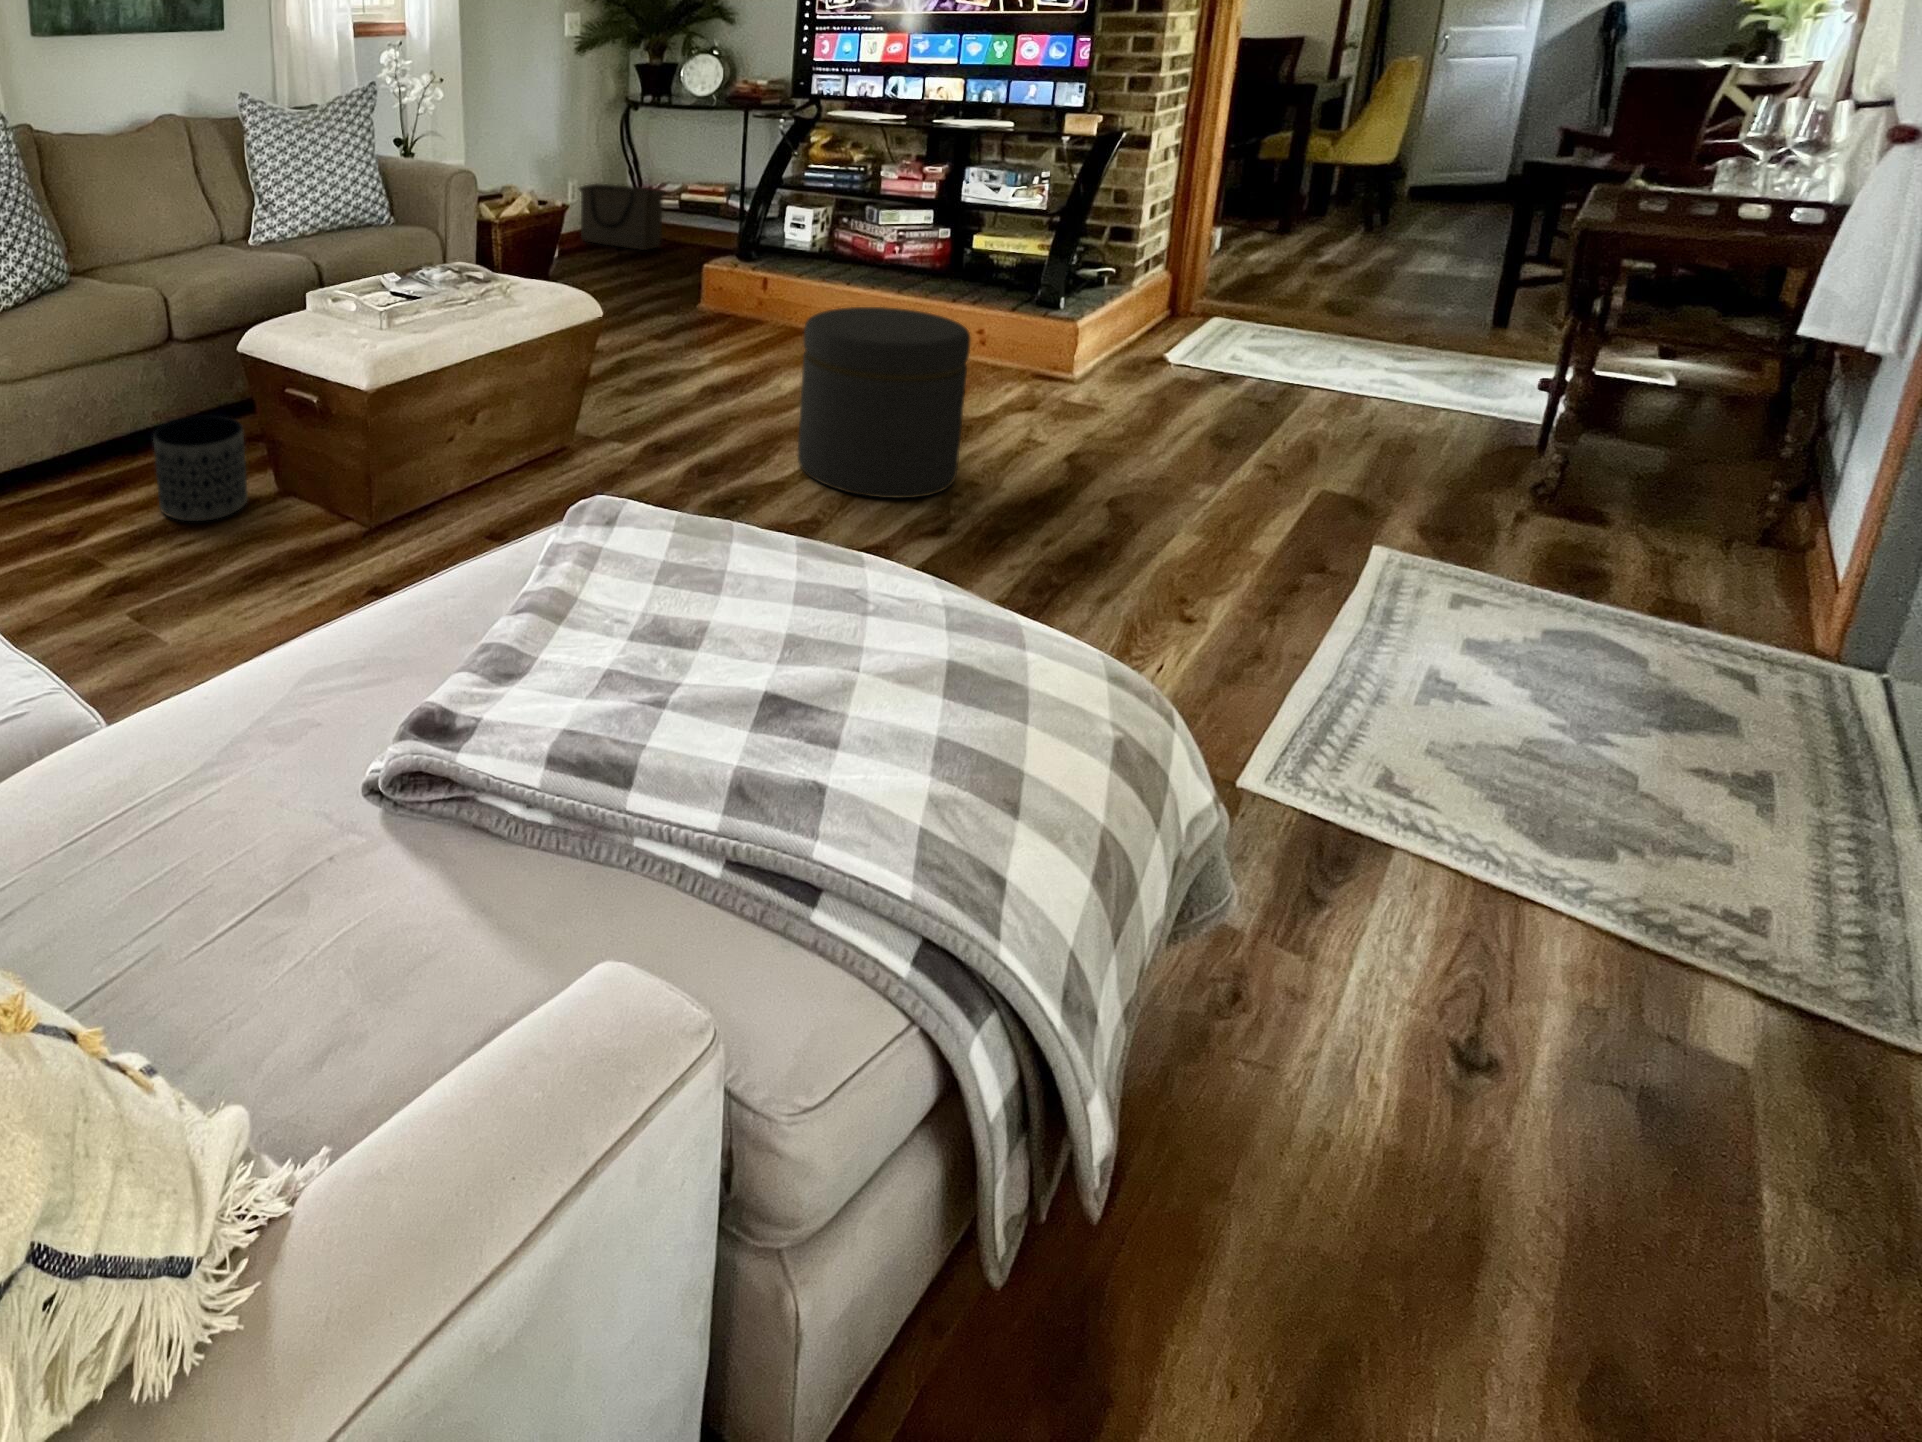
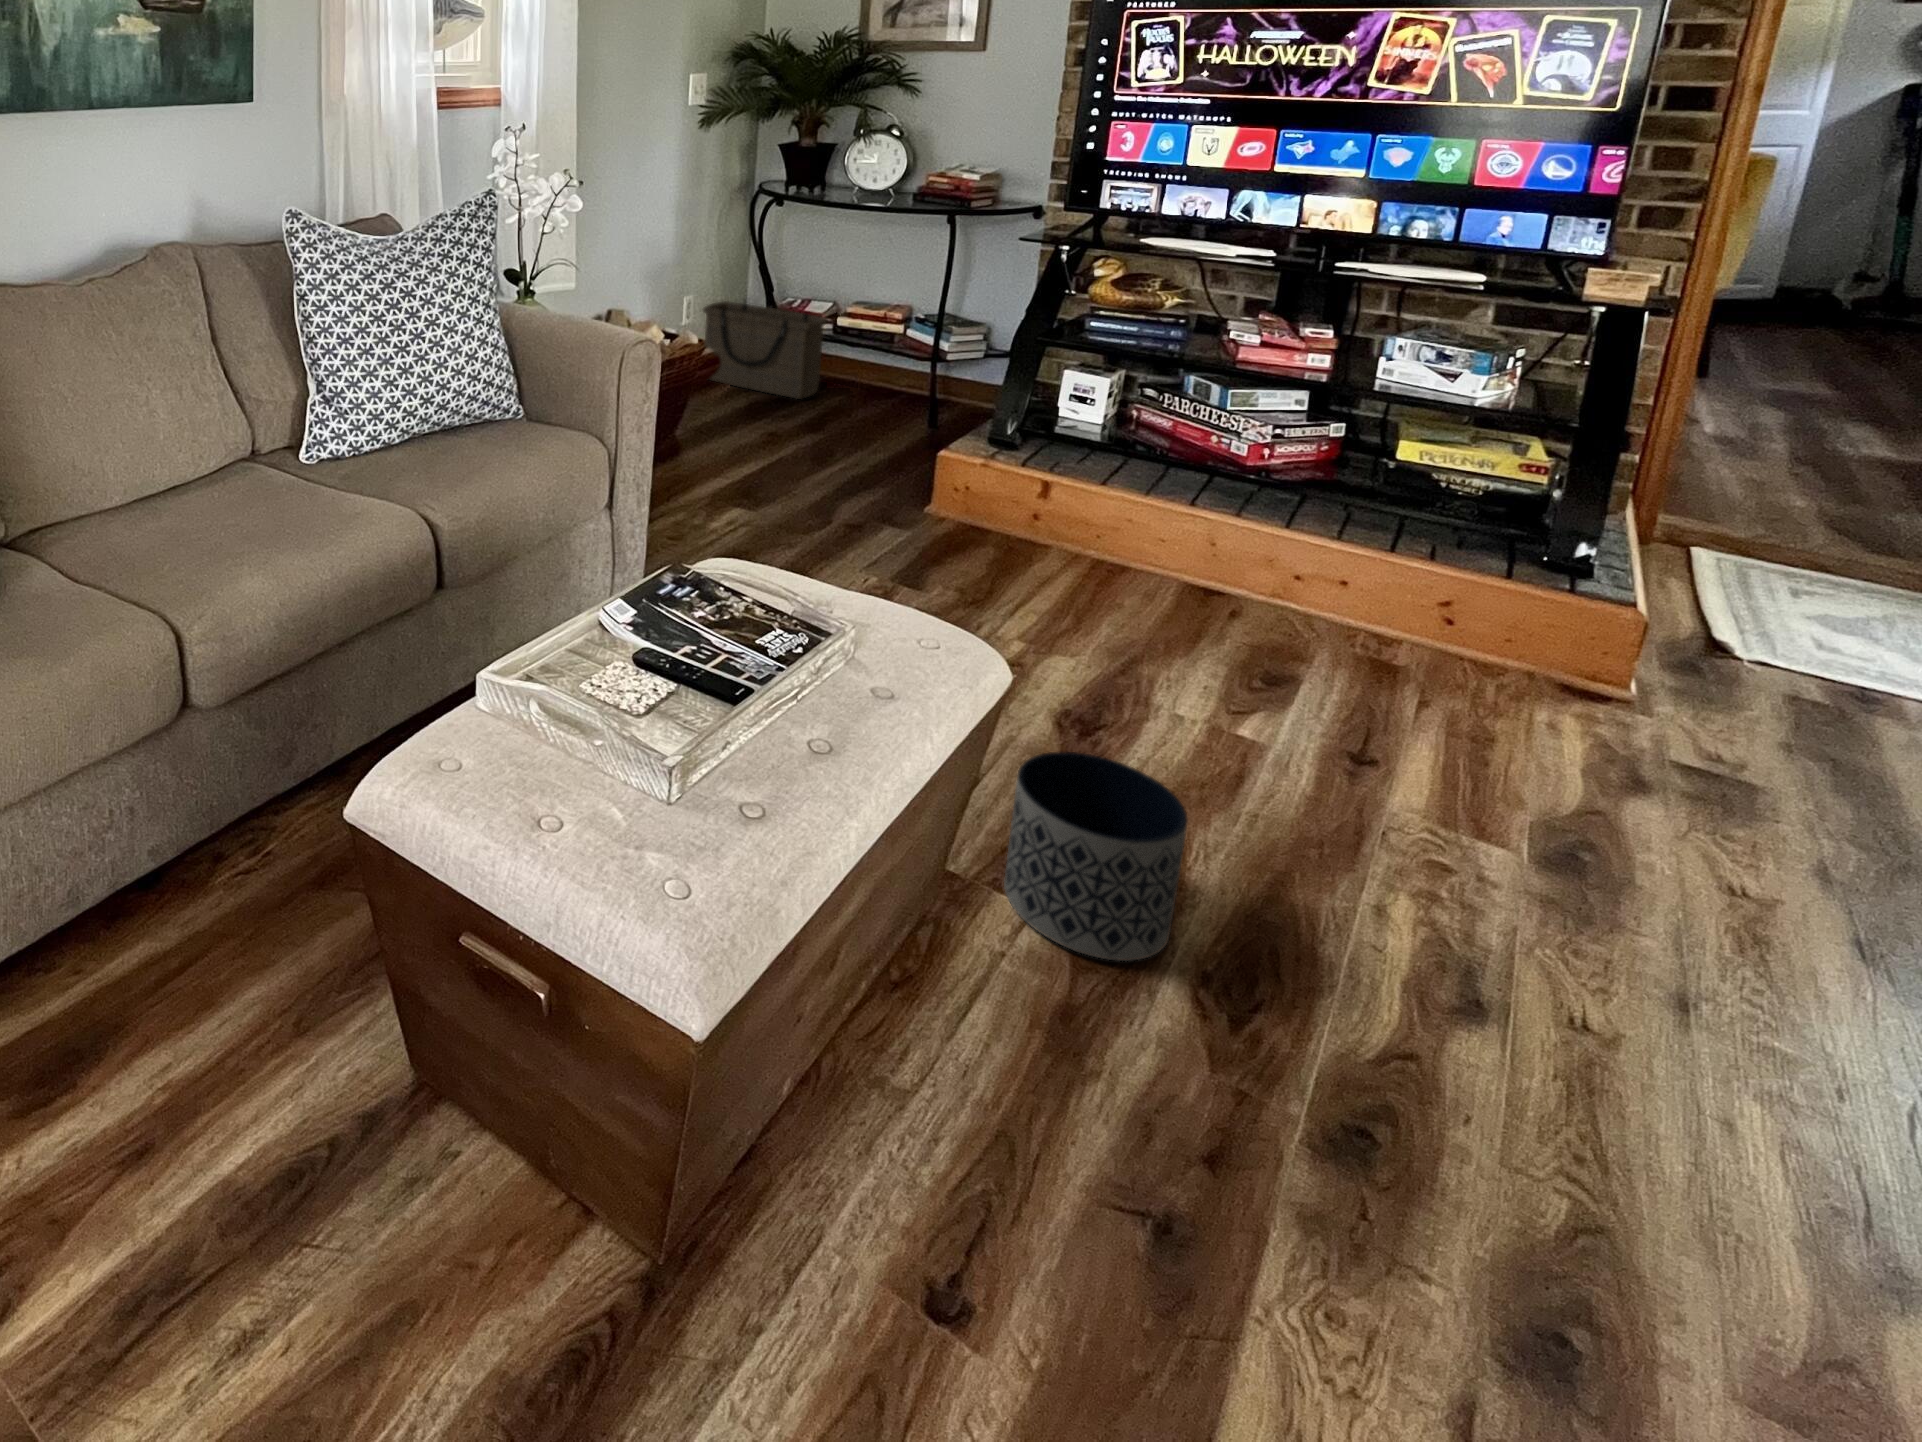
ottoman: present [798,307,970,498] -> none [1381,678,1856,1134]
planter: present [153,416,248,521] -> present [1004,752,1188,961]

